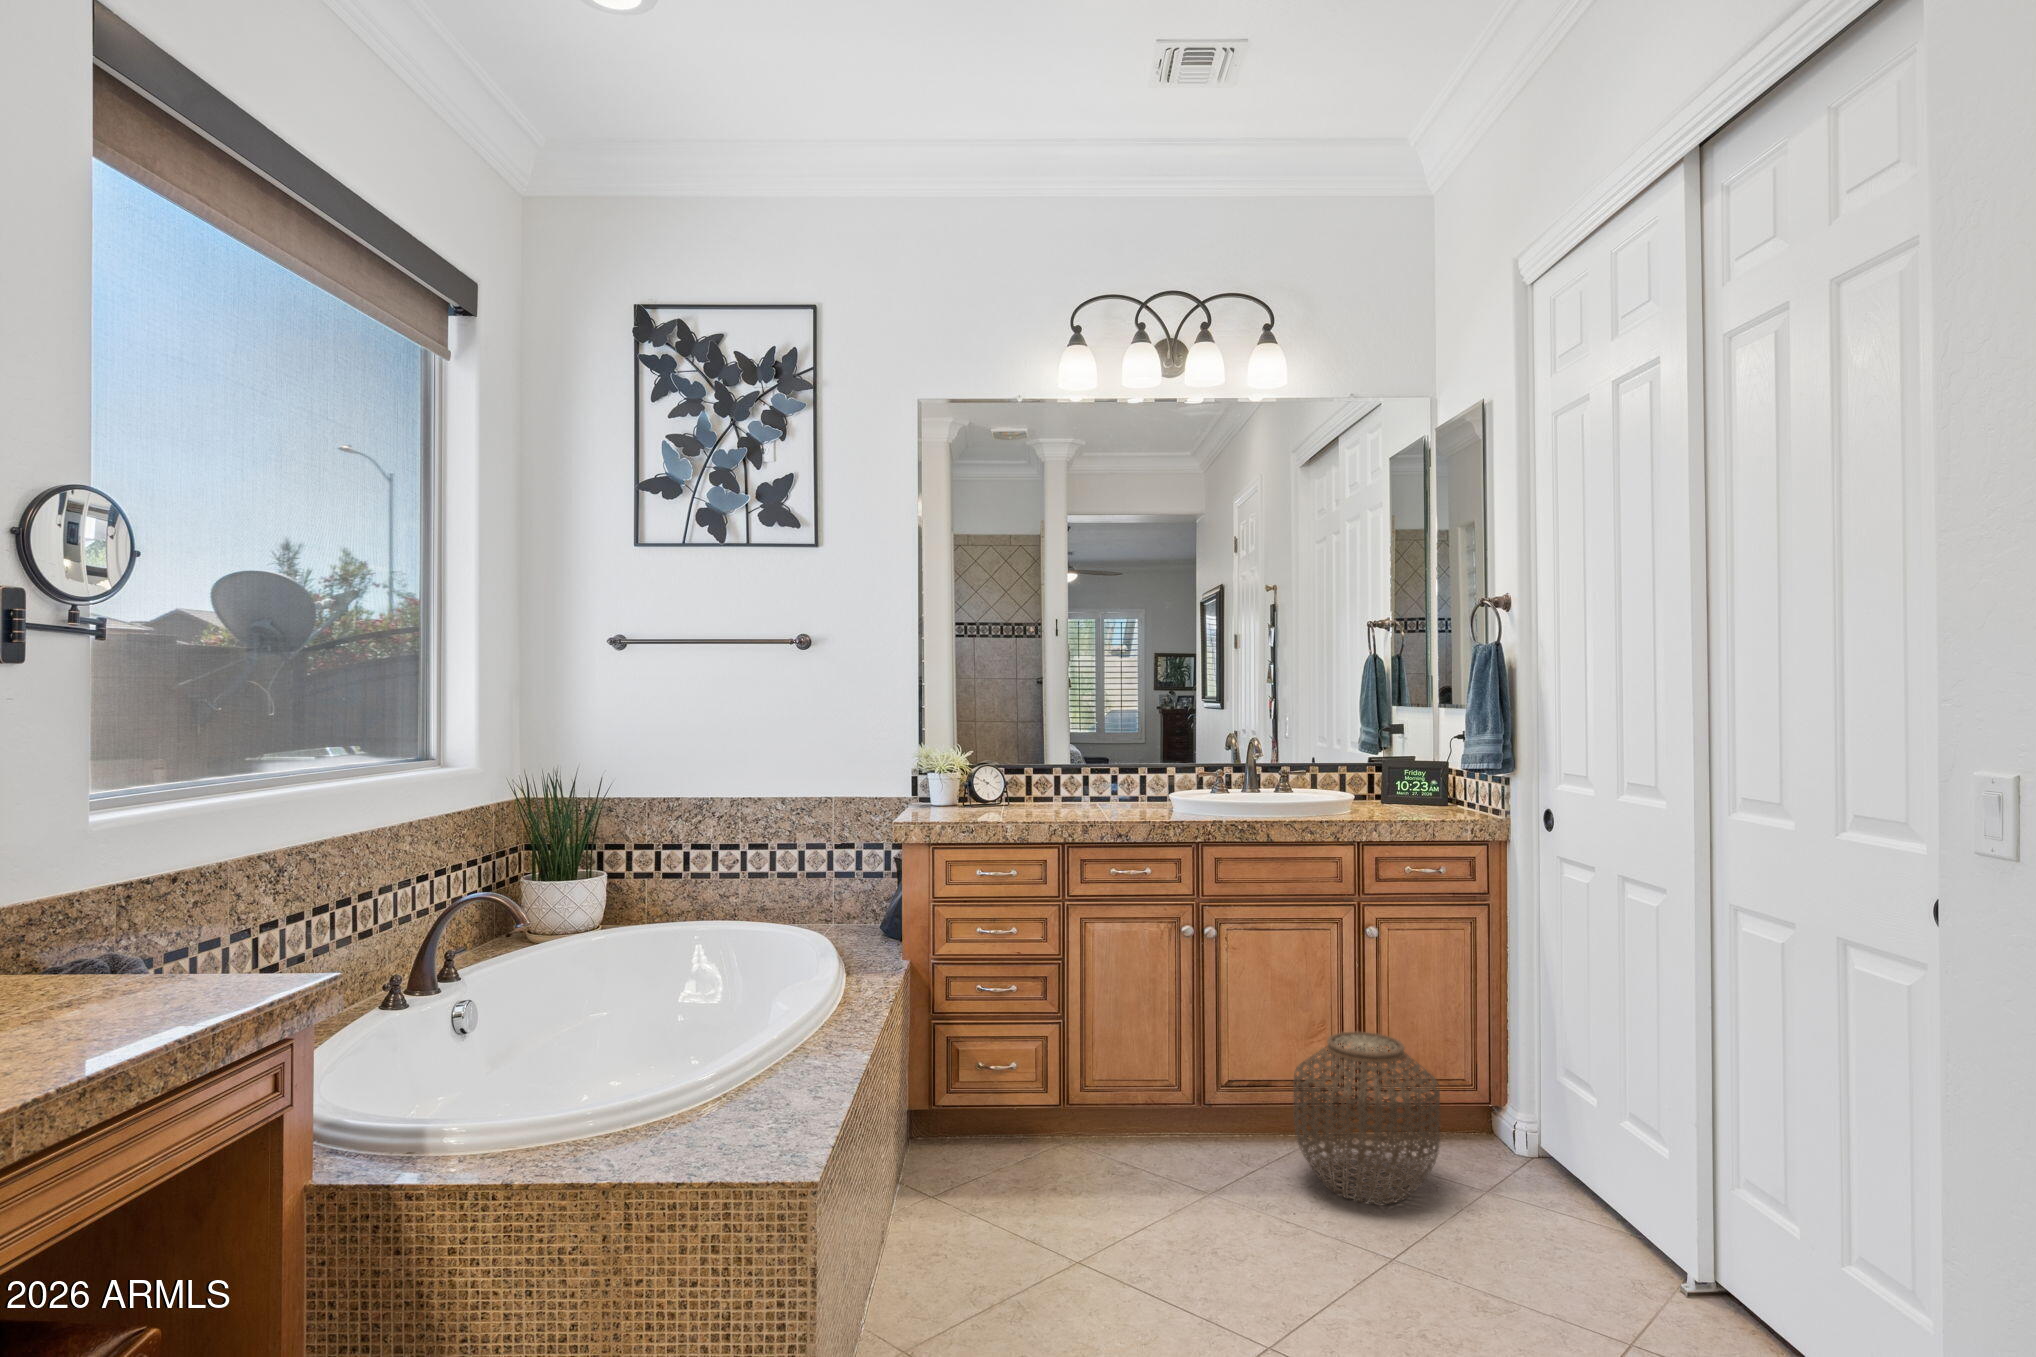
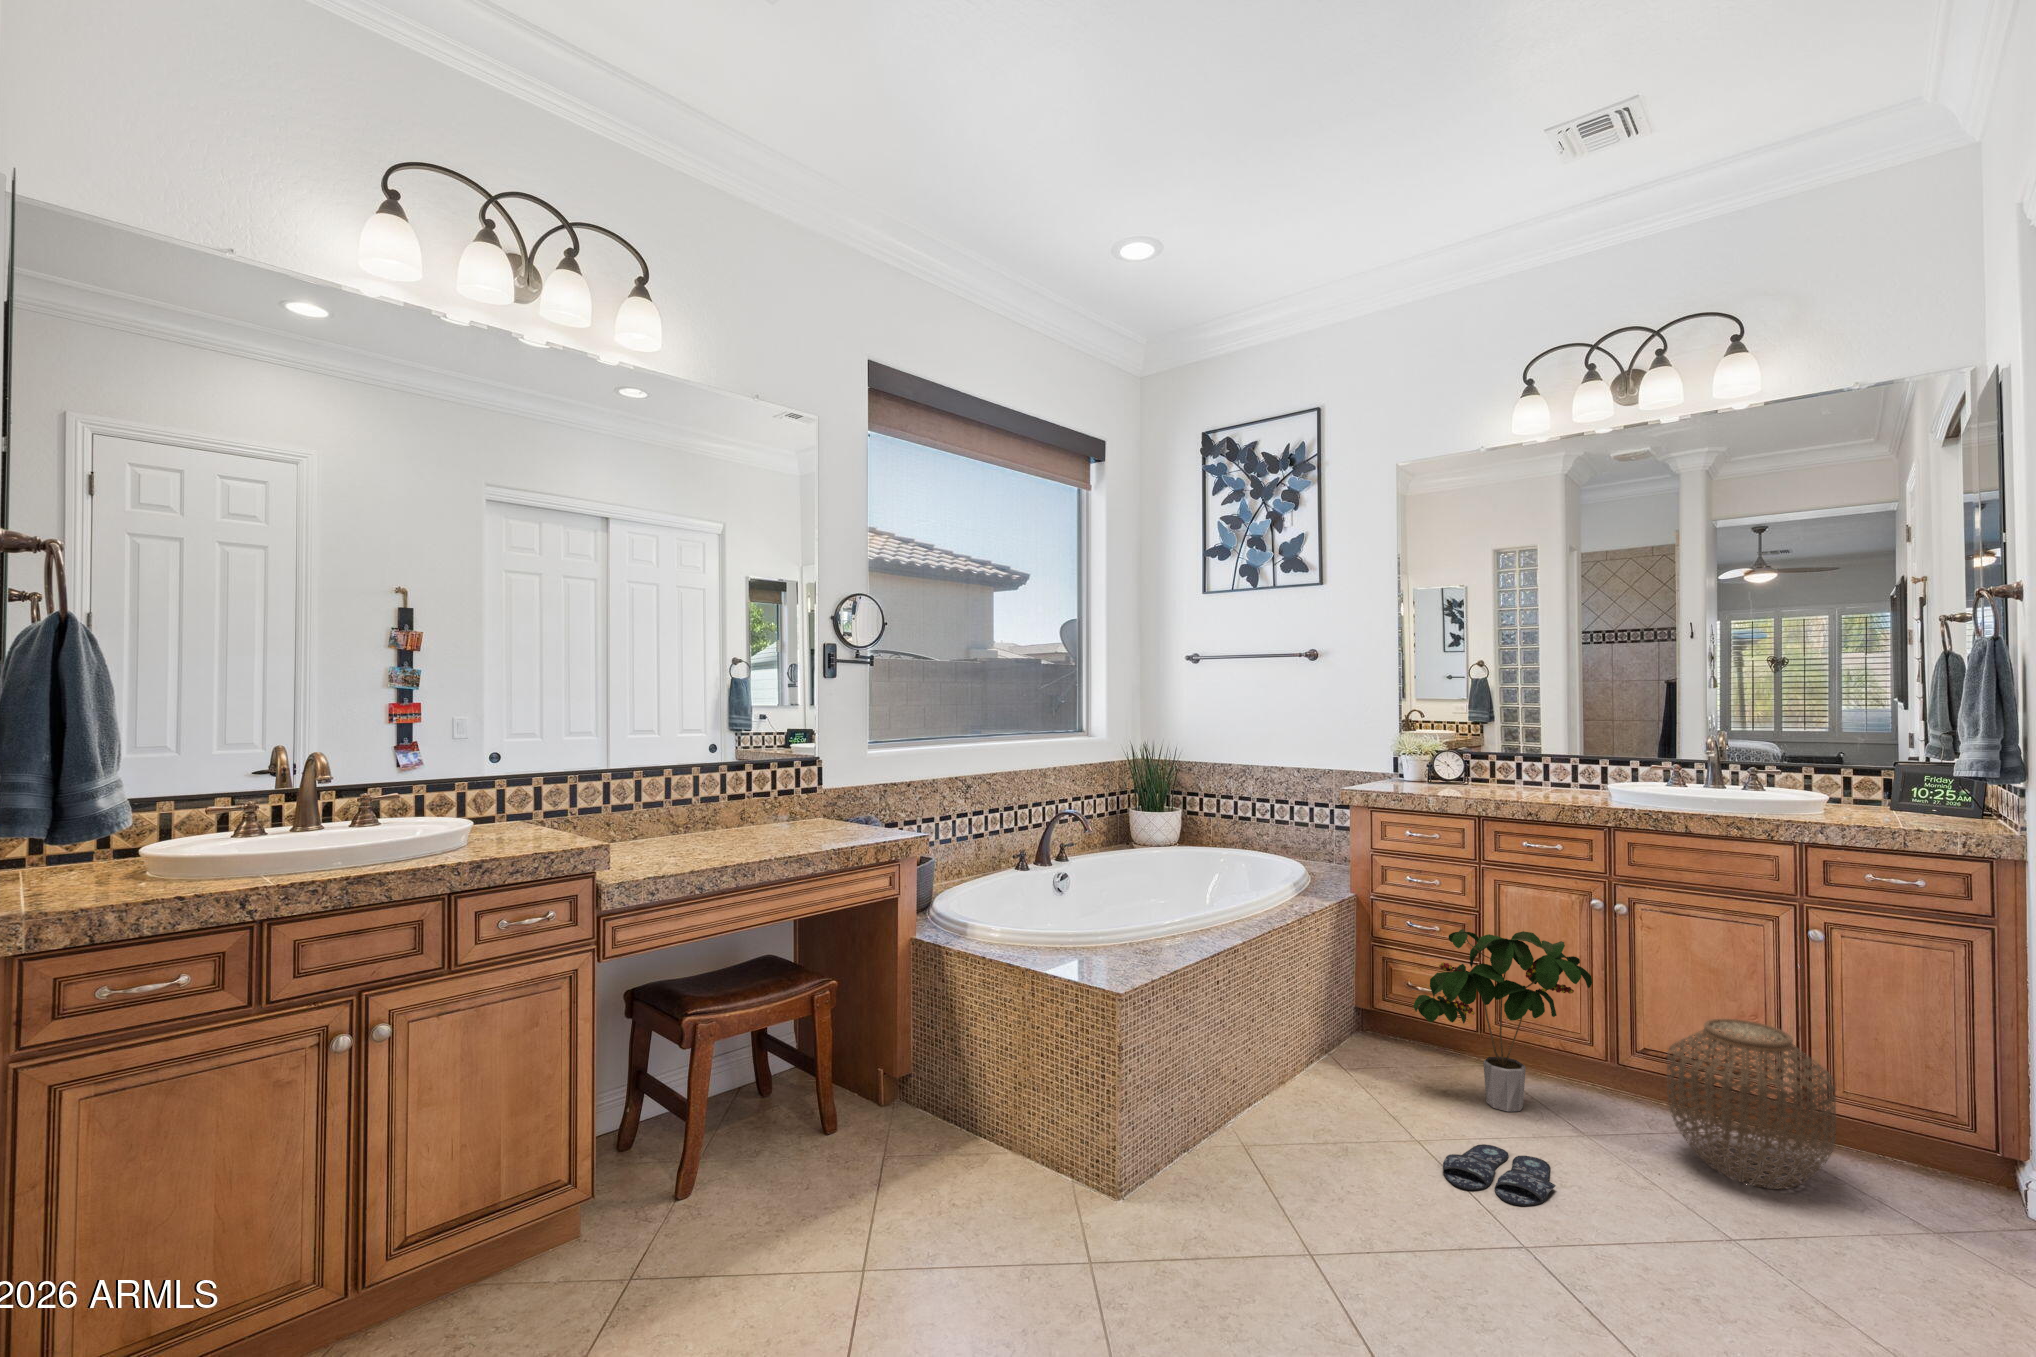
potted plant: none [1035,976,1207,1199] -> present [1414,929,1592,1112]
slippers: none [1155,1249,1281,1325] -> present [1443,1144,1556,1206]

